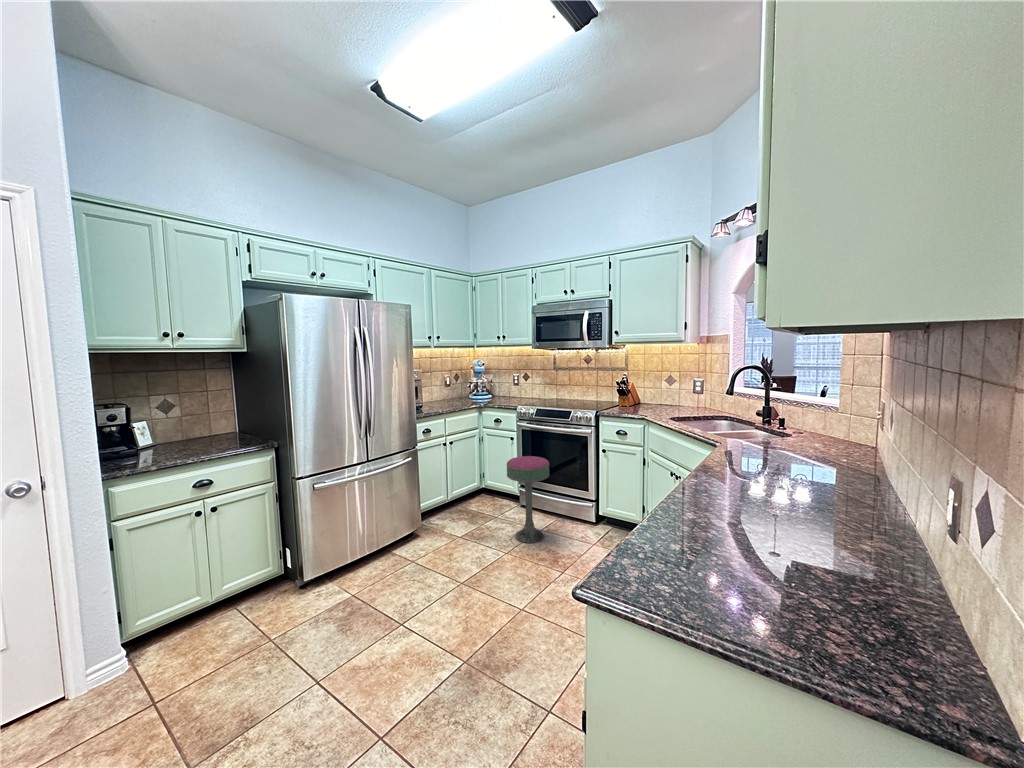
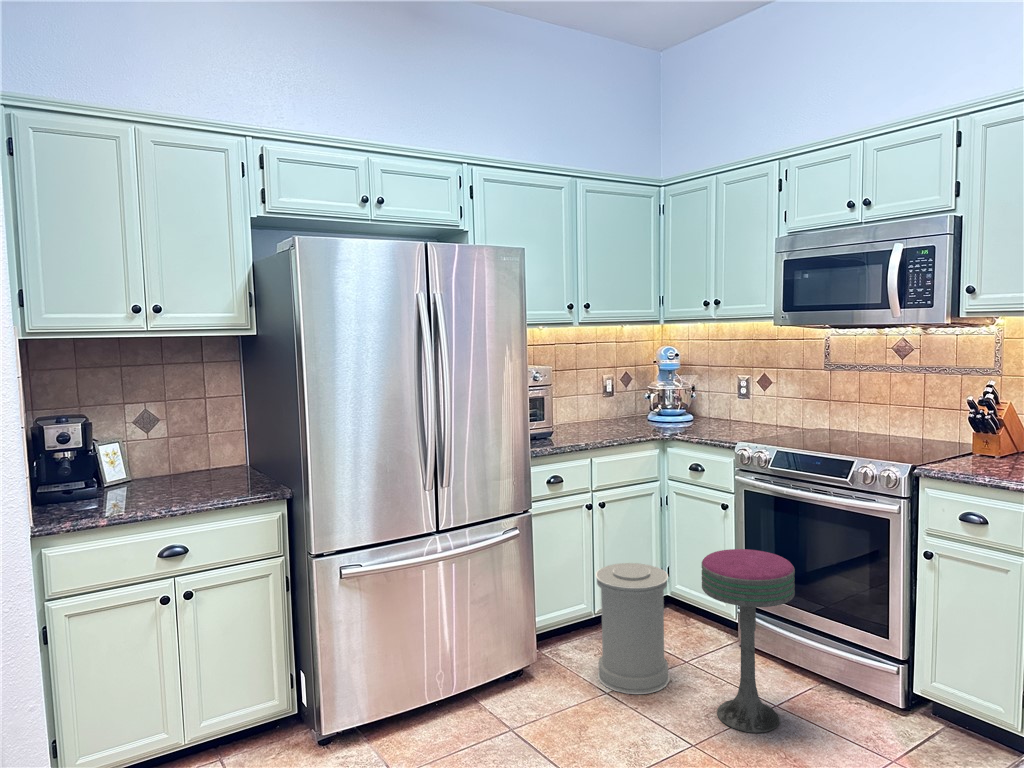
trash can: none [452,469,490,535] -> present [596,563,669,694]

